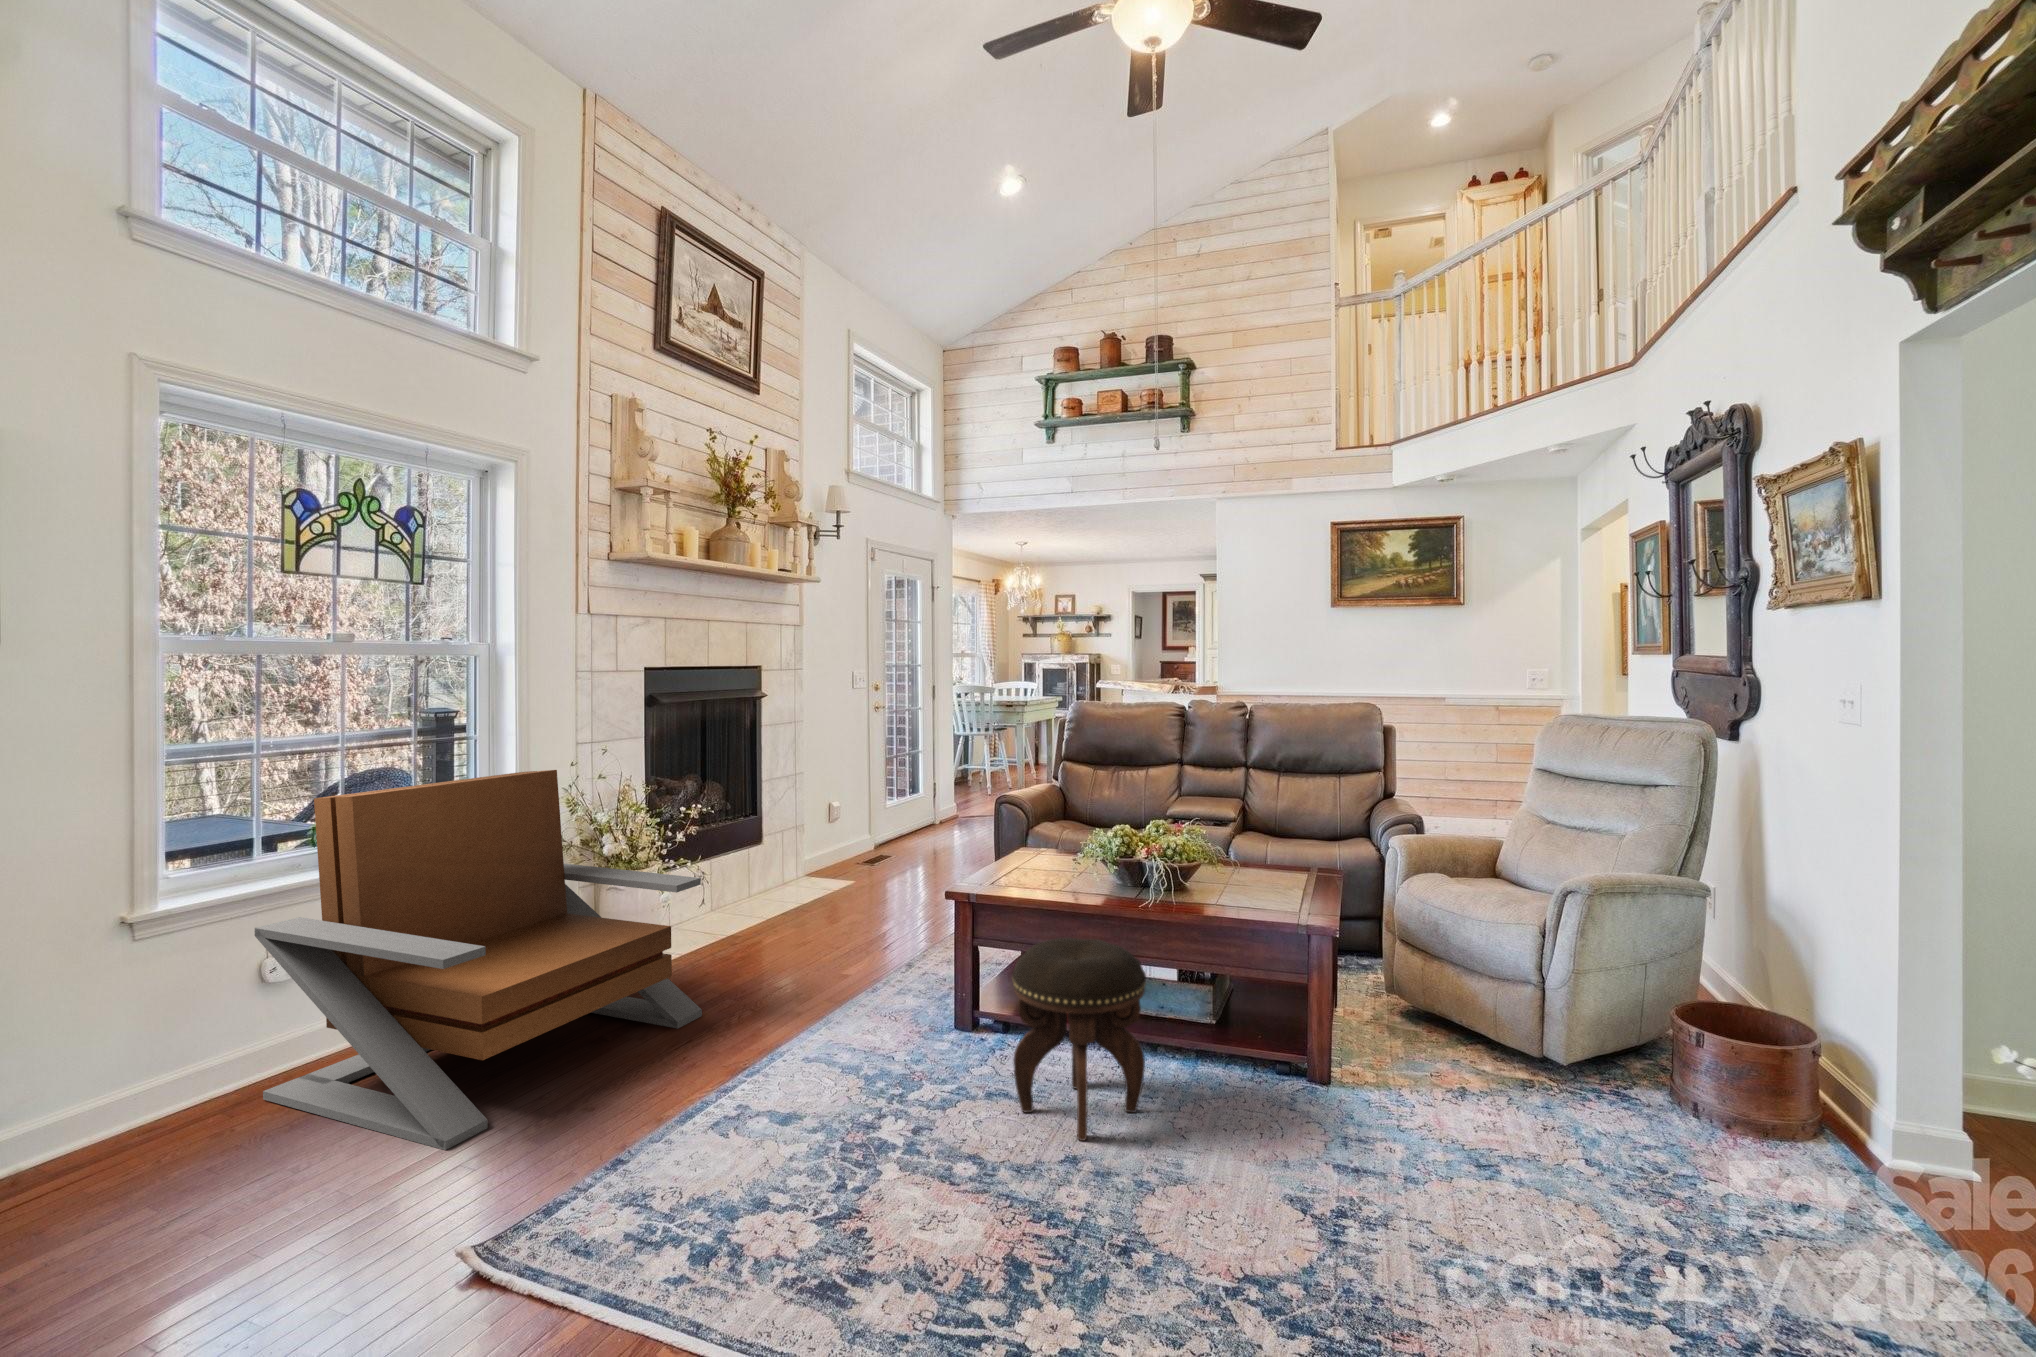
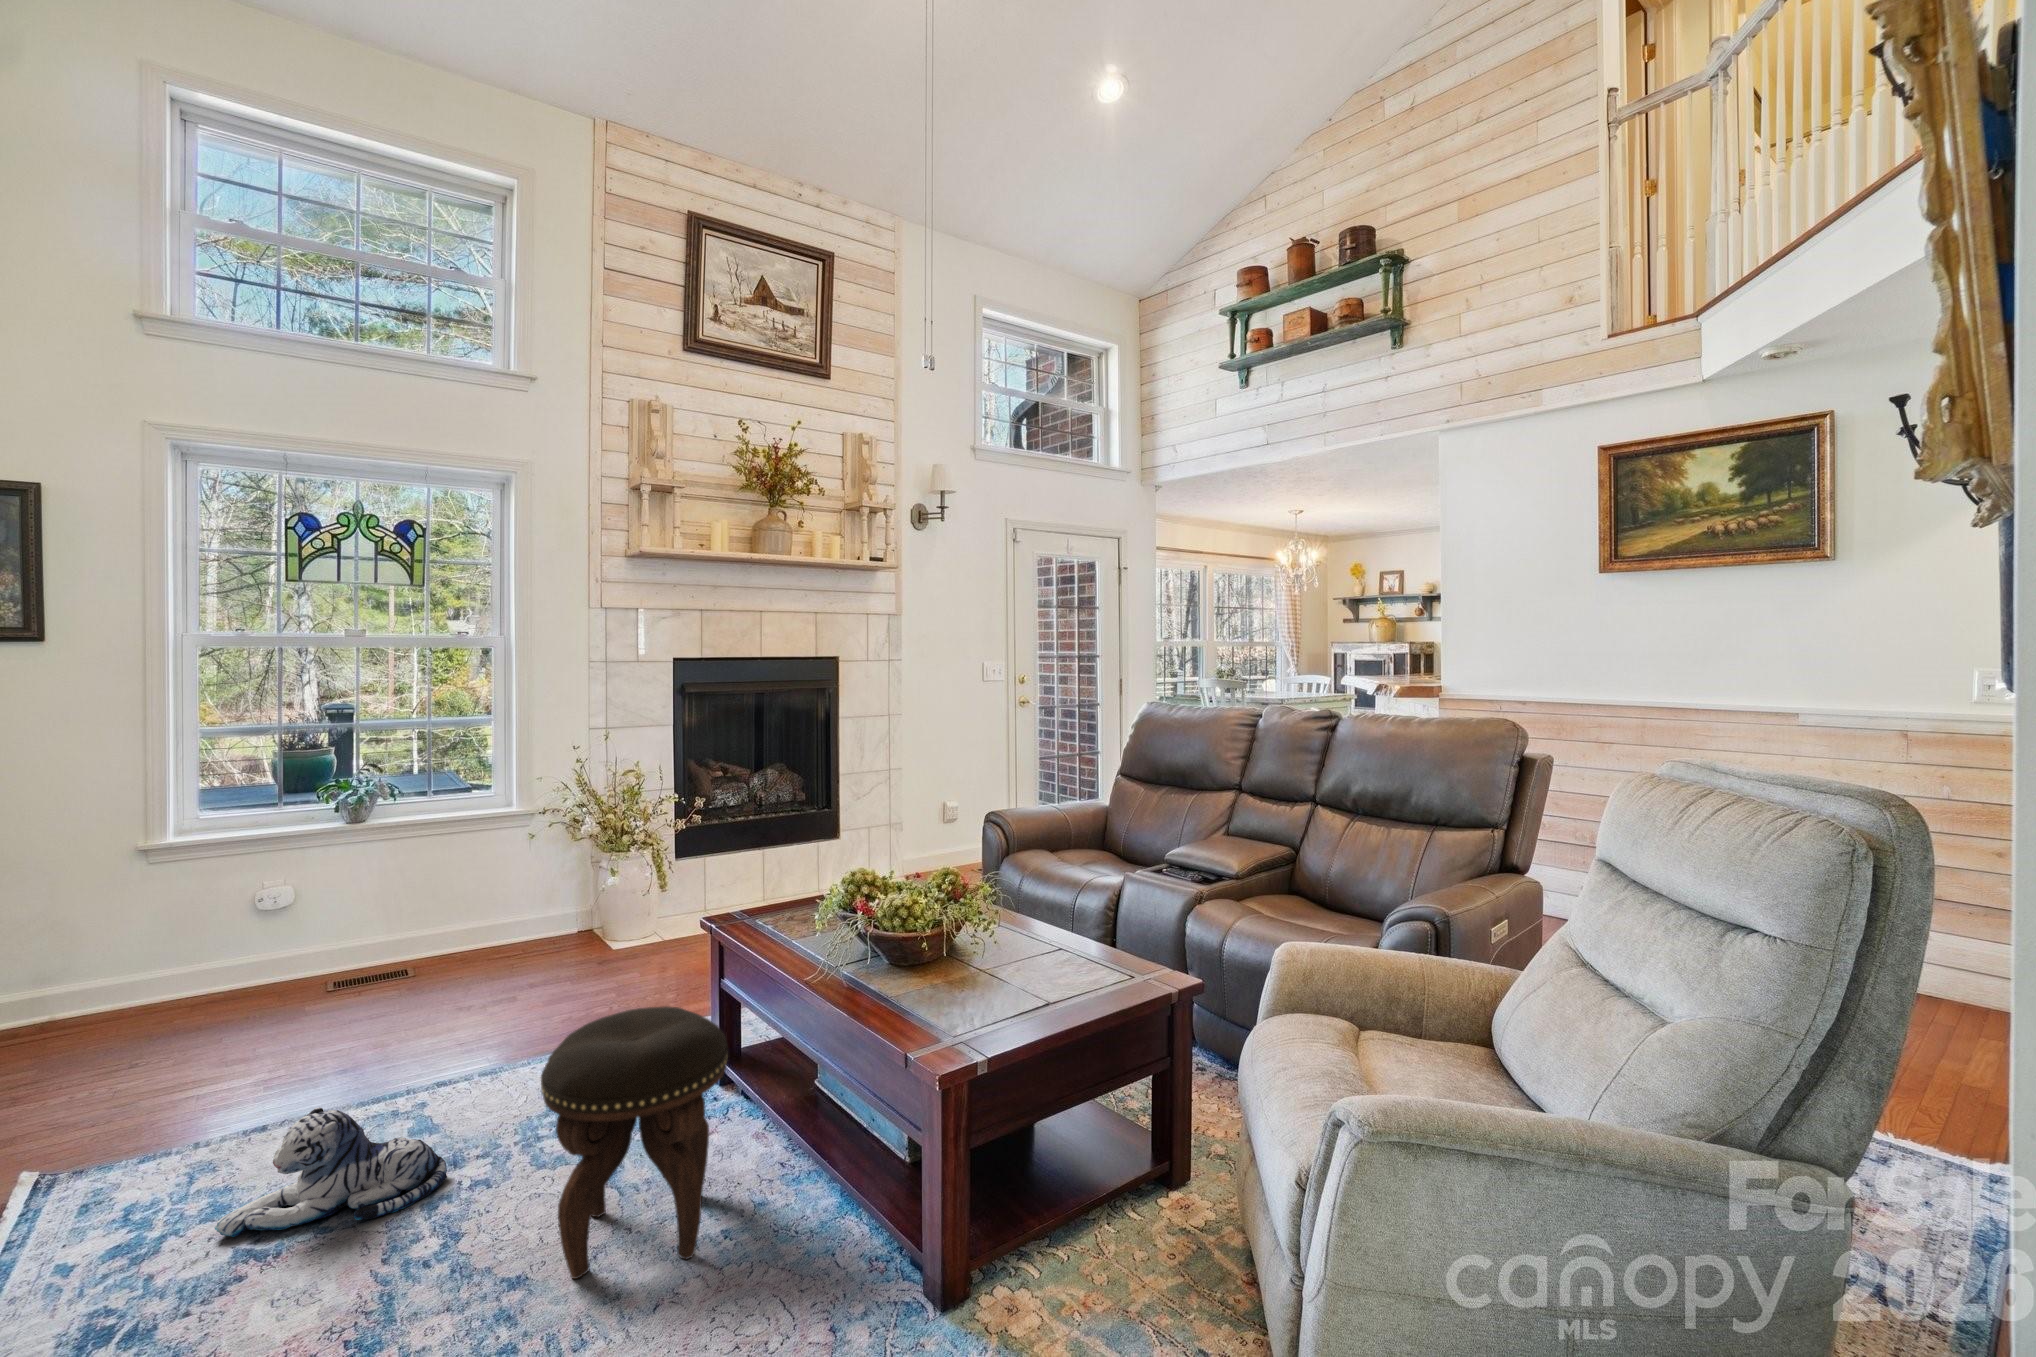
lounge chair: present [254,770,702,1150] -> none [196,756,563,1096]
plush toy: none [738,1077,870,1202] -> present [215,1107,447,1237]

